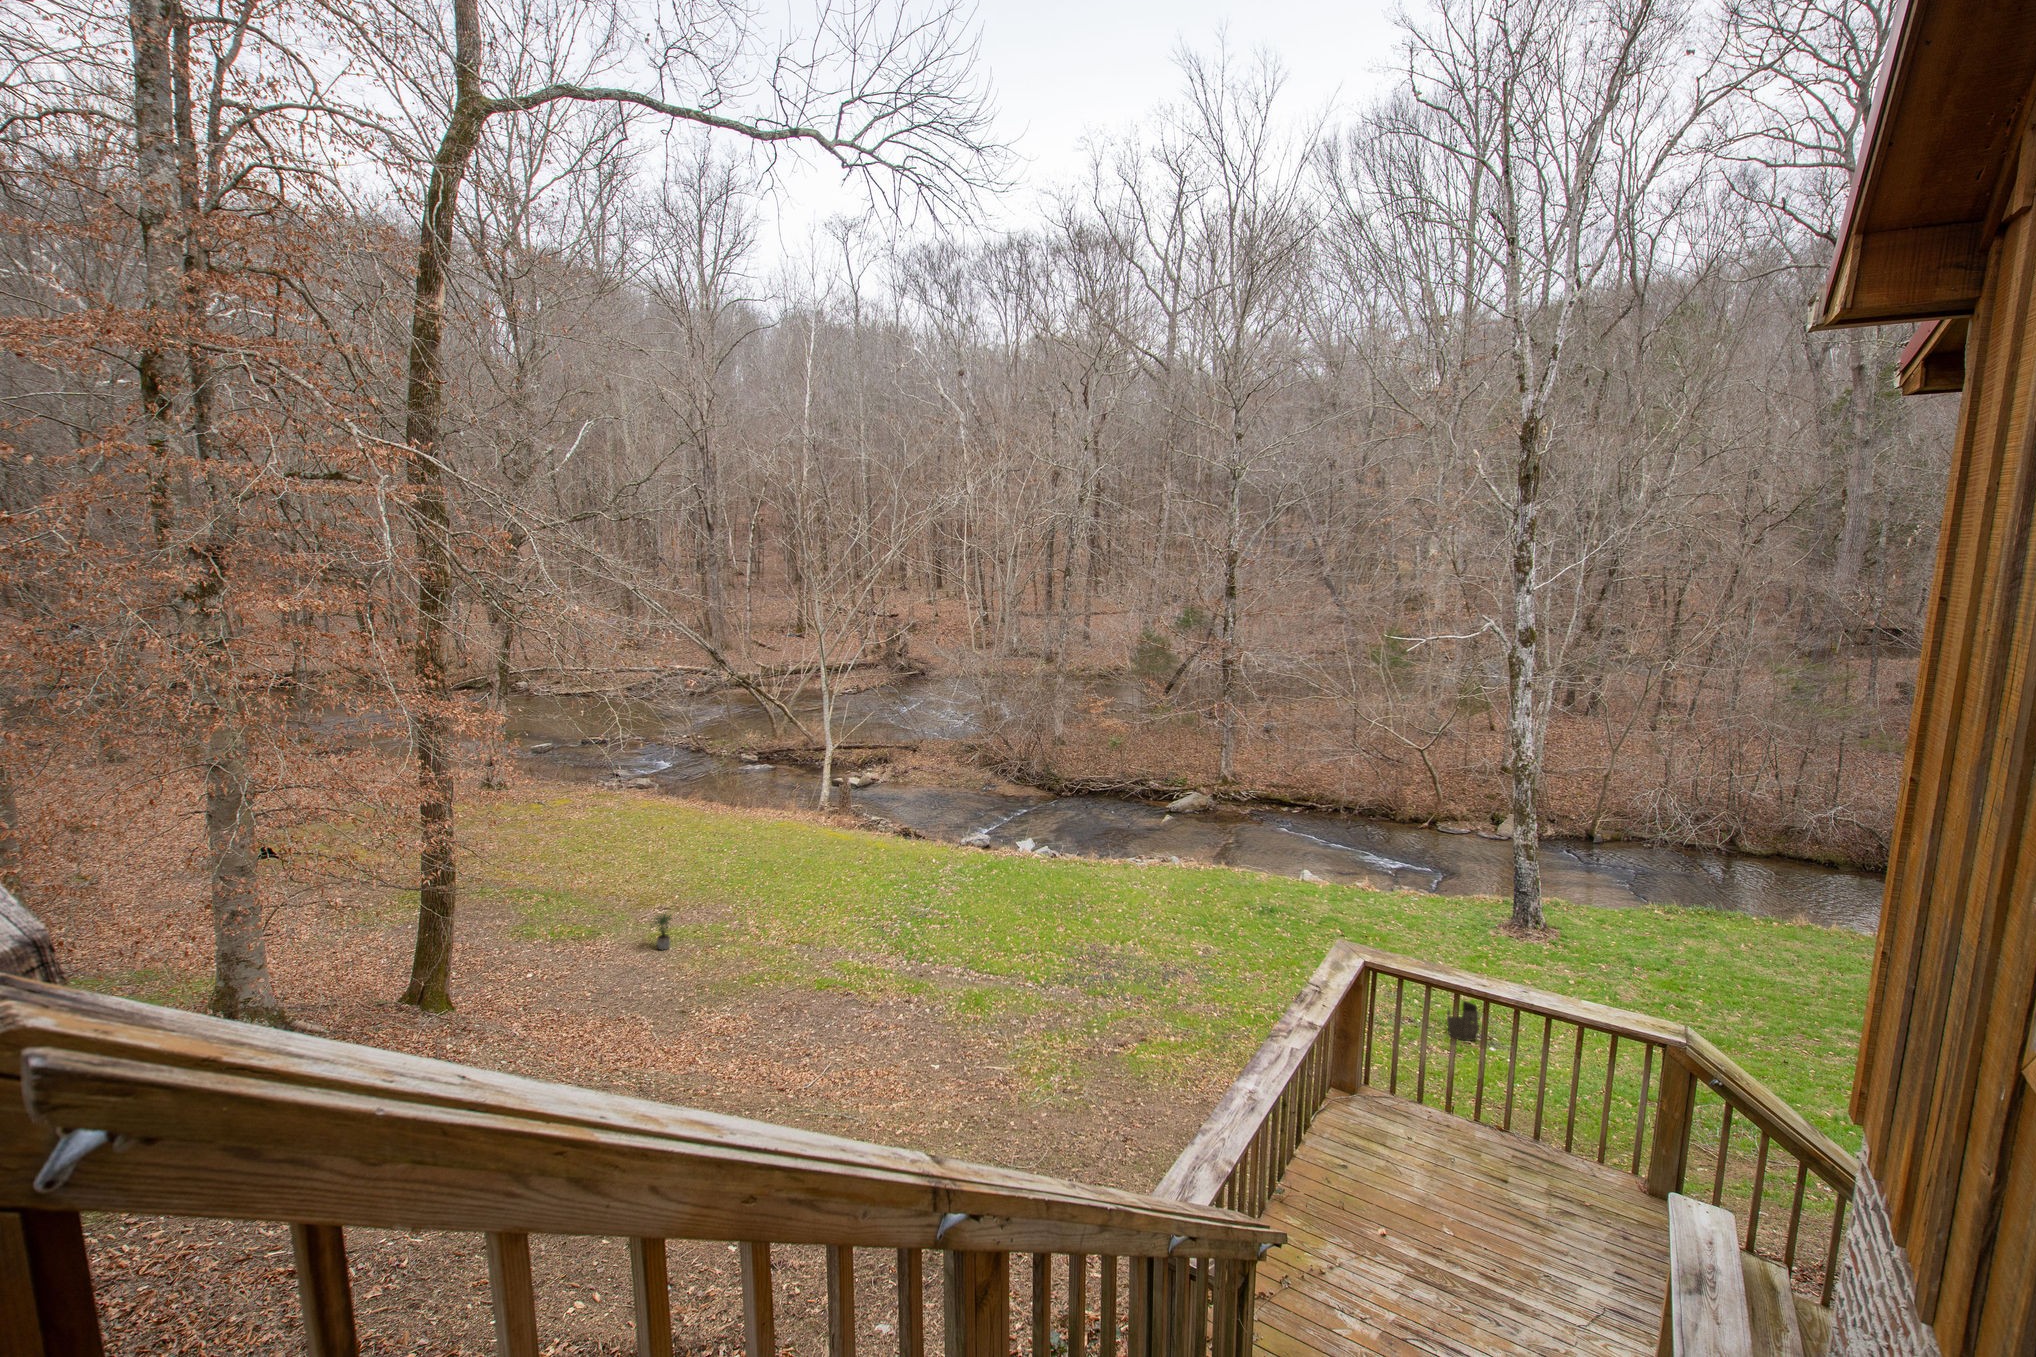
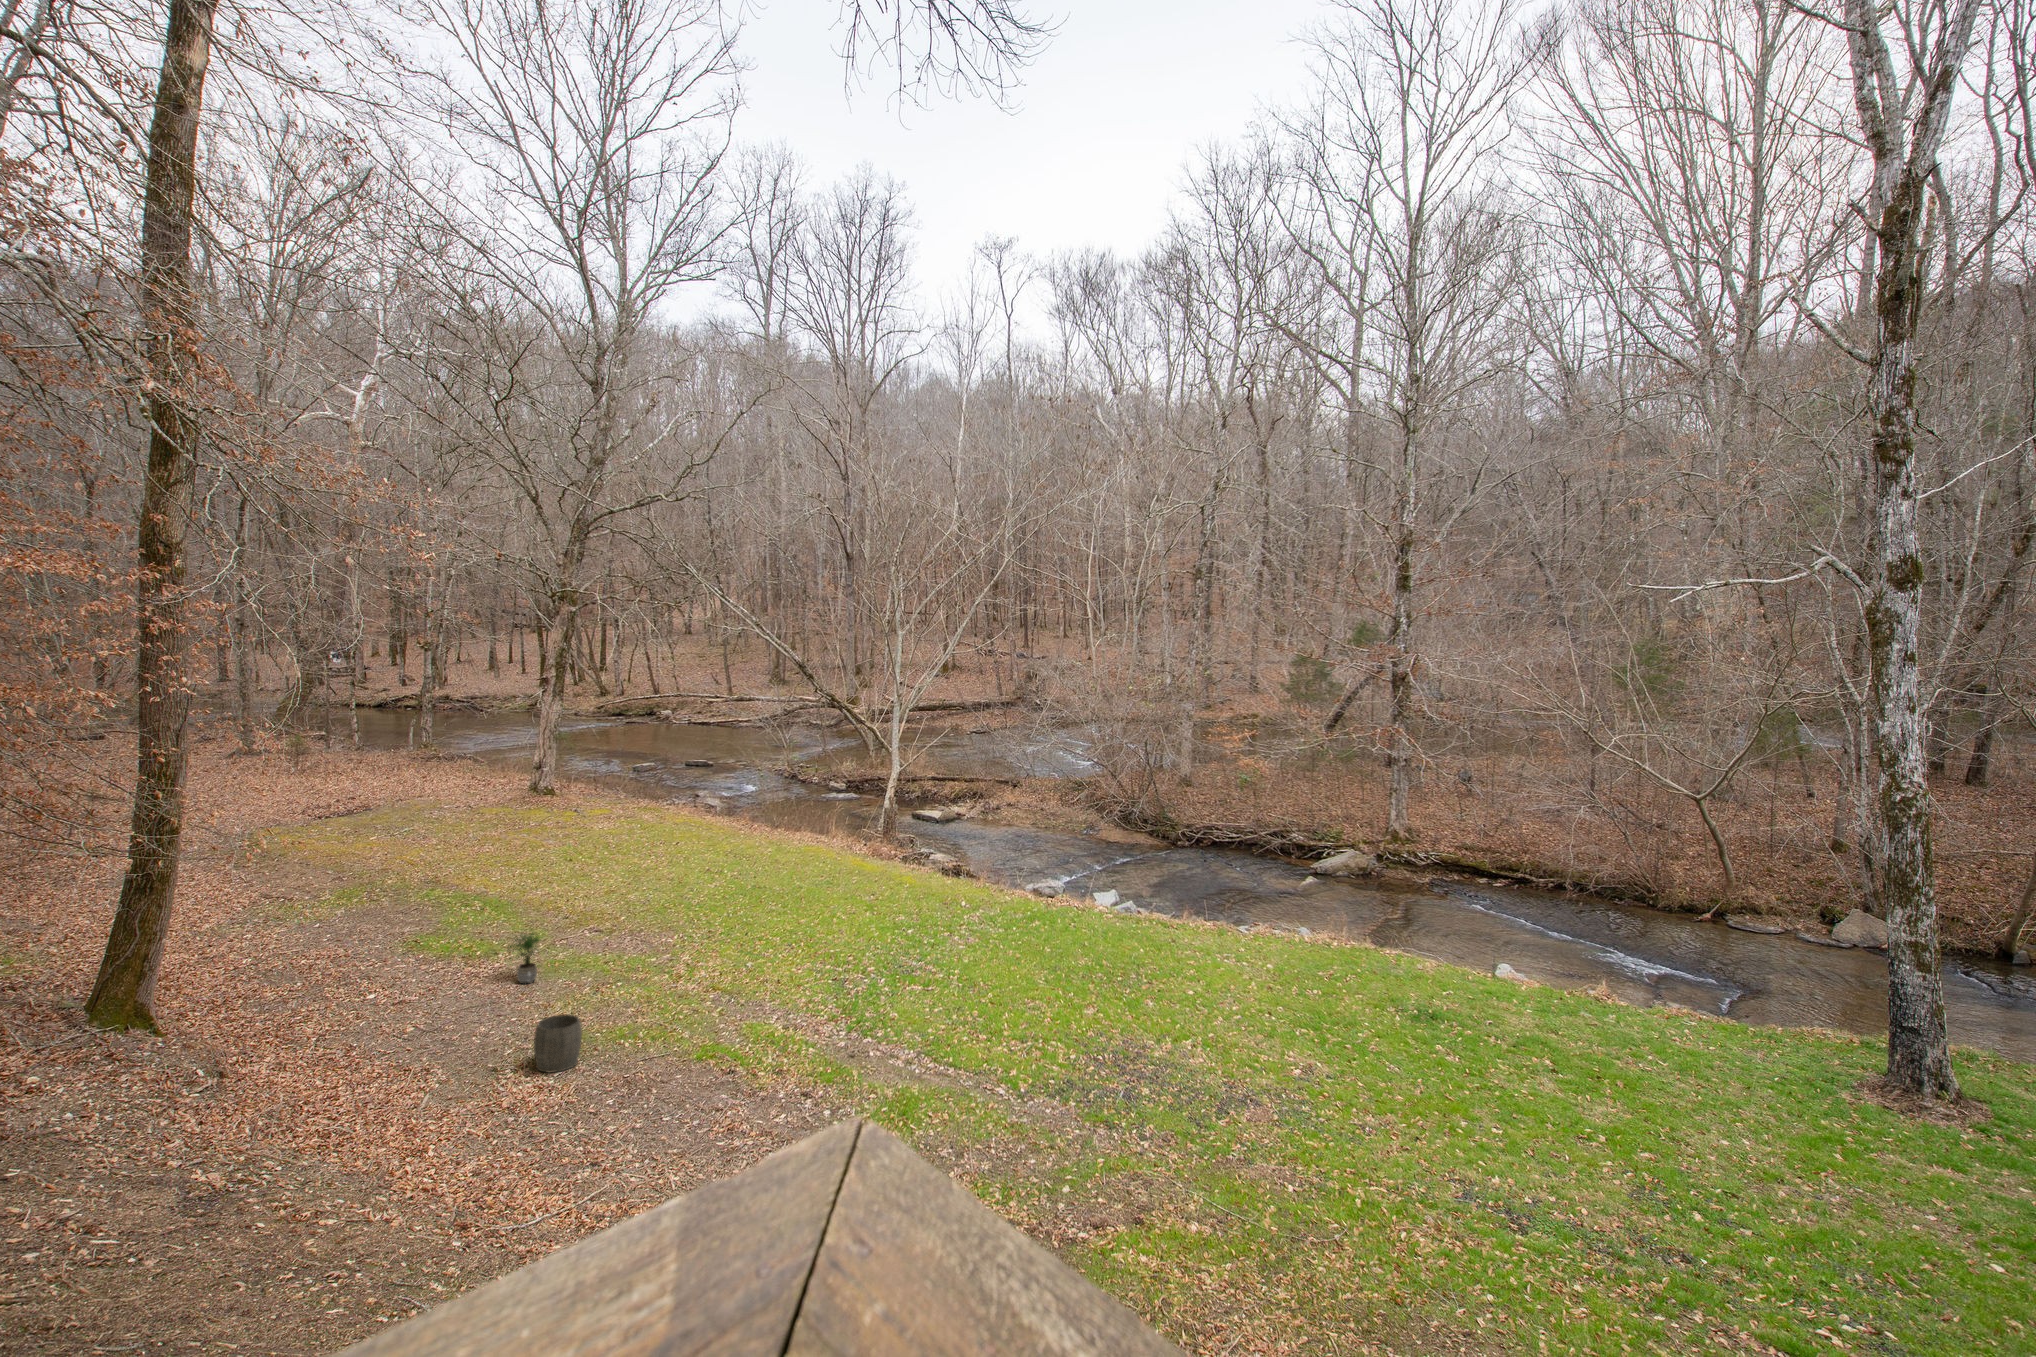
woven basket: present [1447,1001,1480,1041] -> present [534,1014,582,1072]

